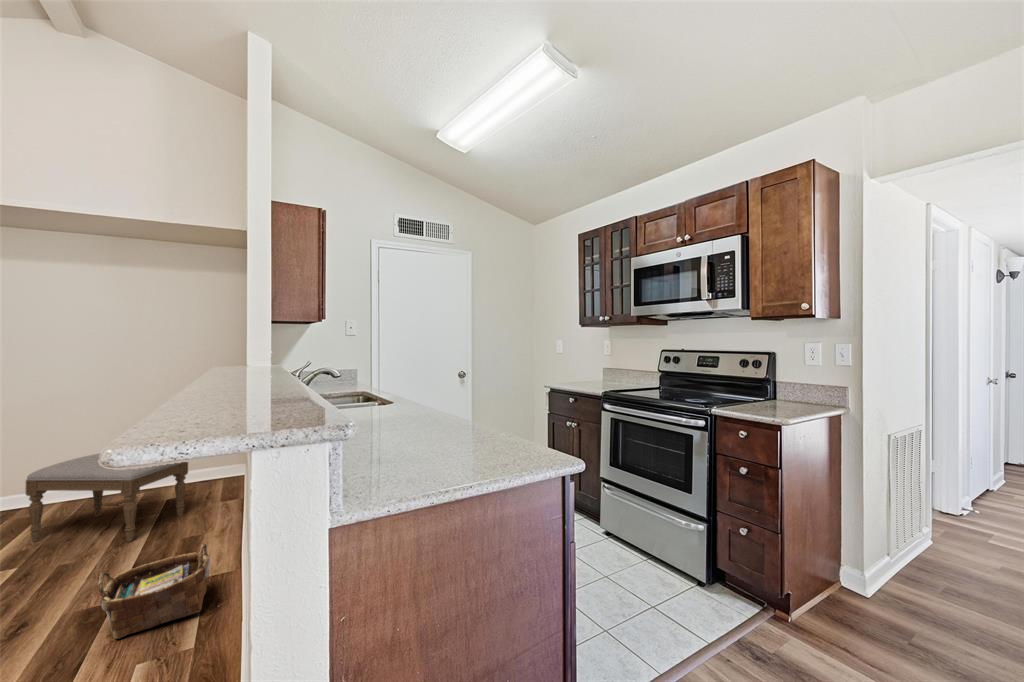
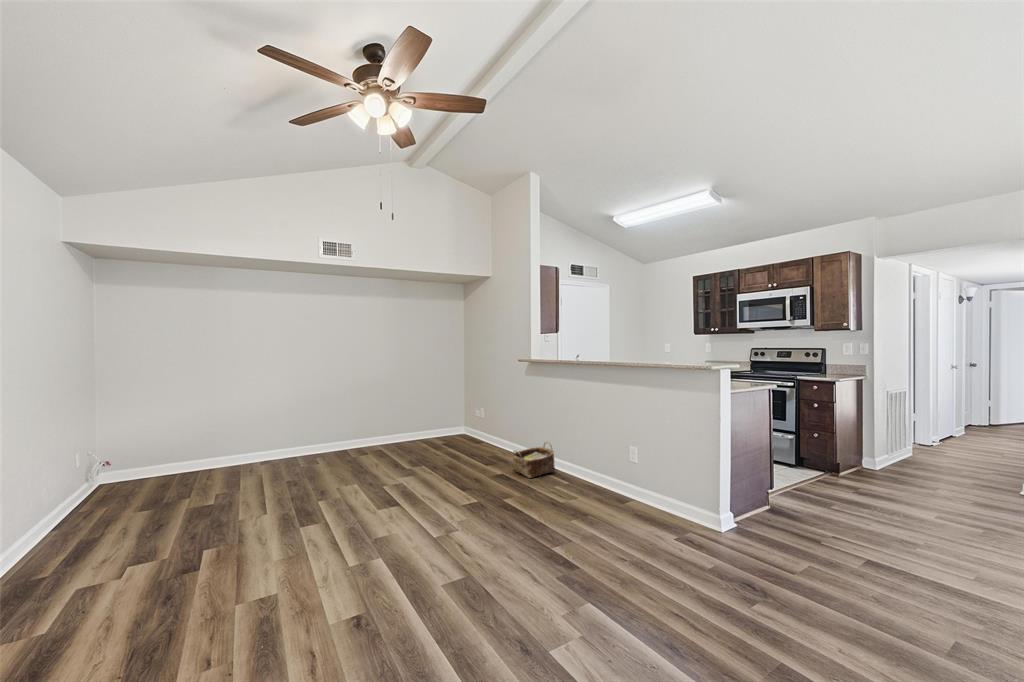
ottoman: present [26,454,188,542] -> none [405,406,469,453]

